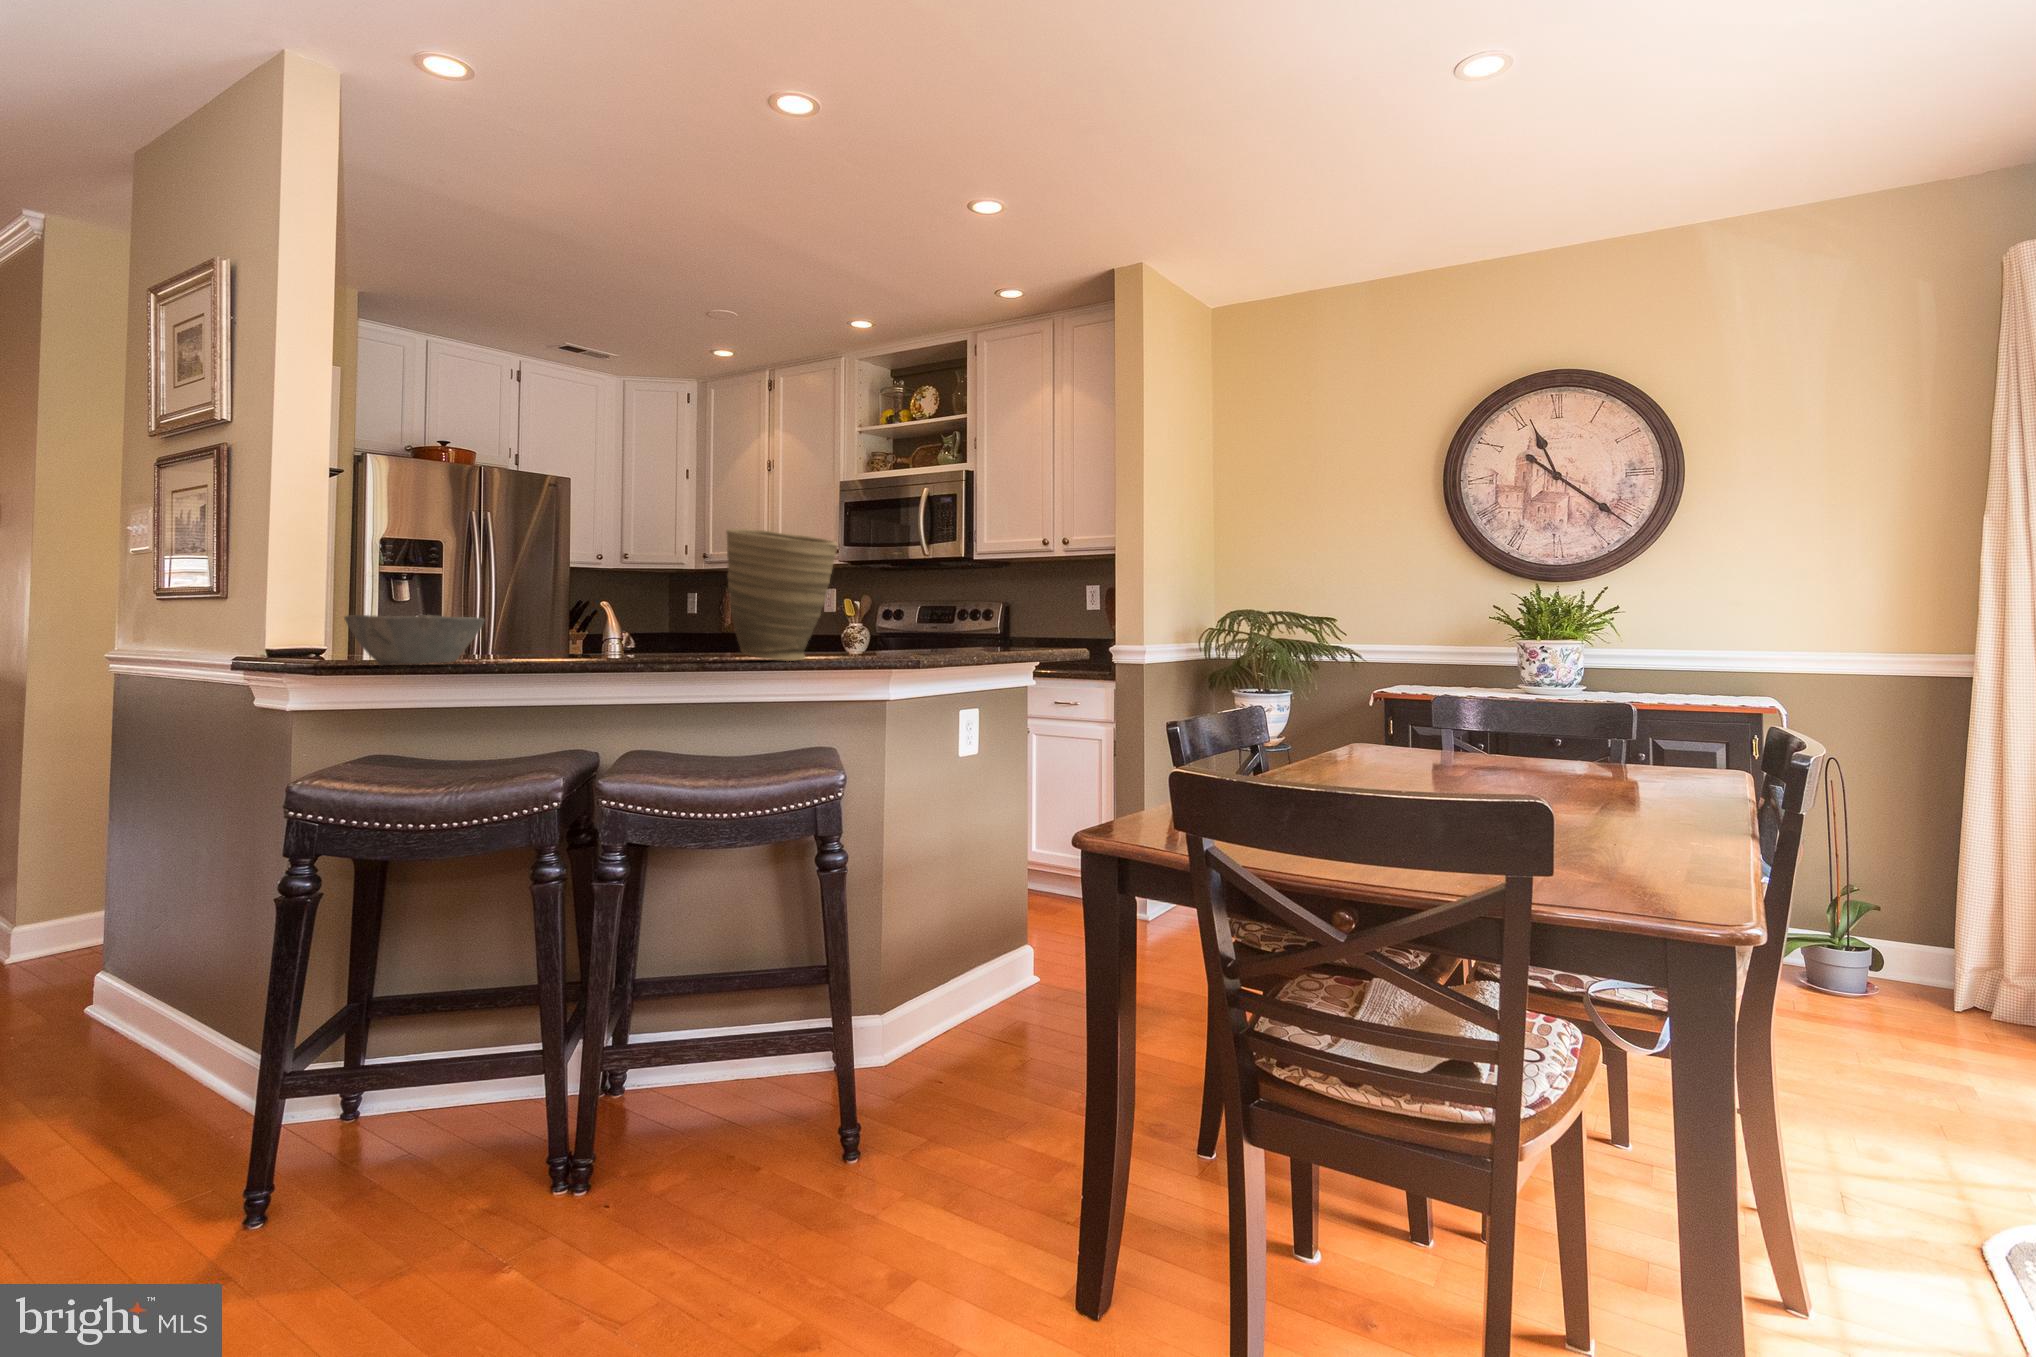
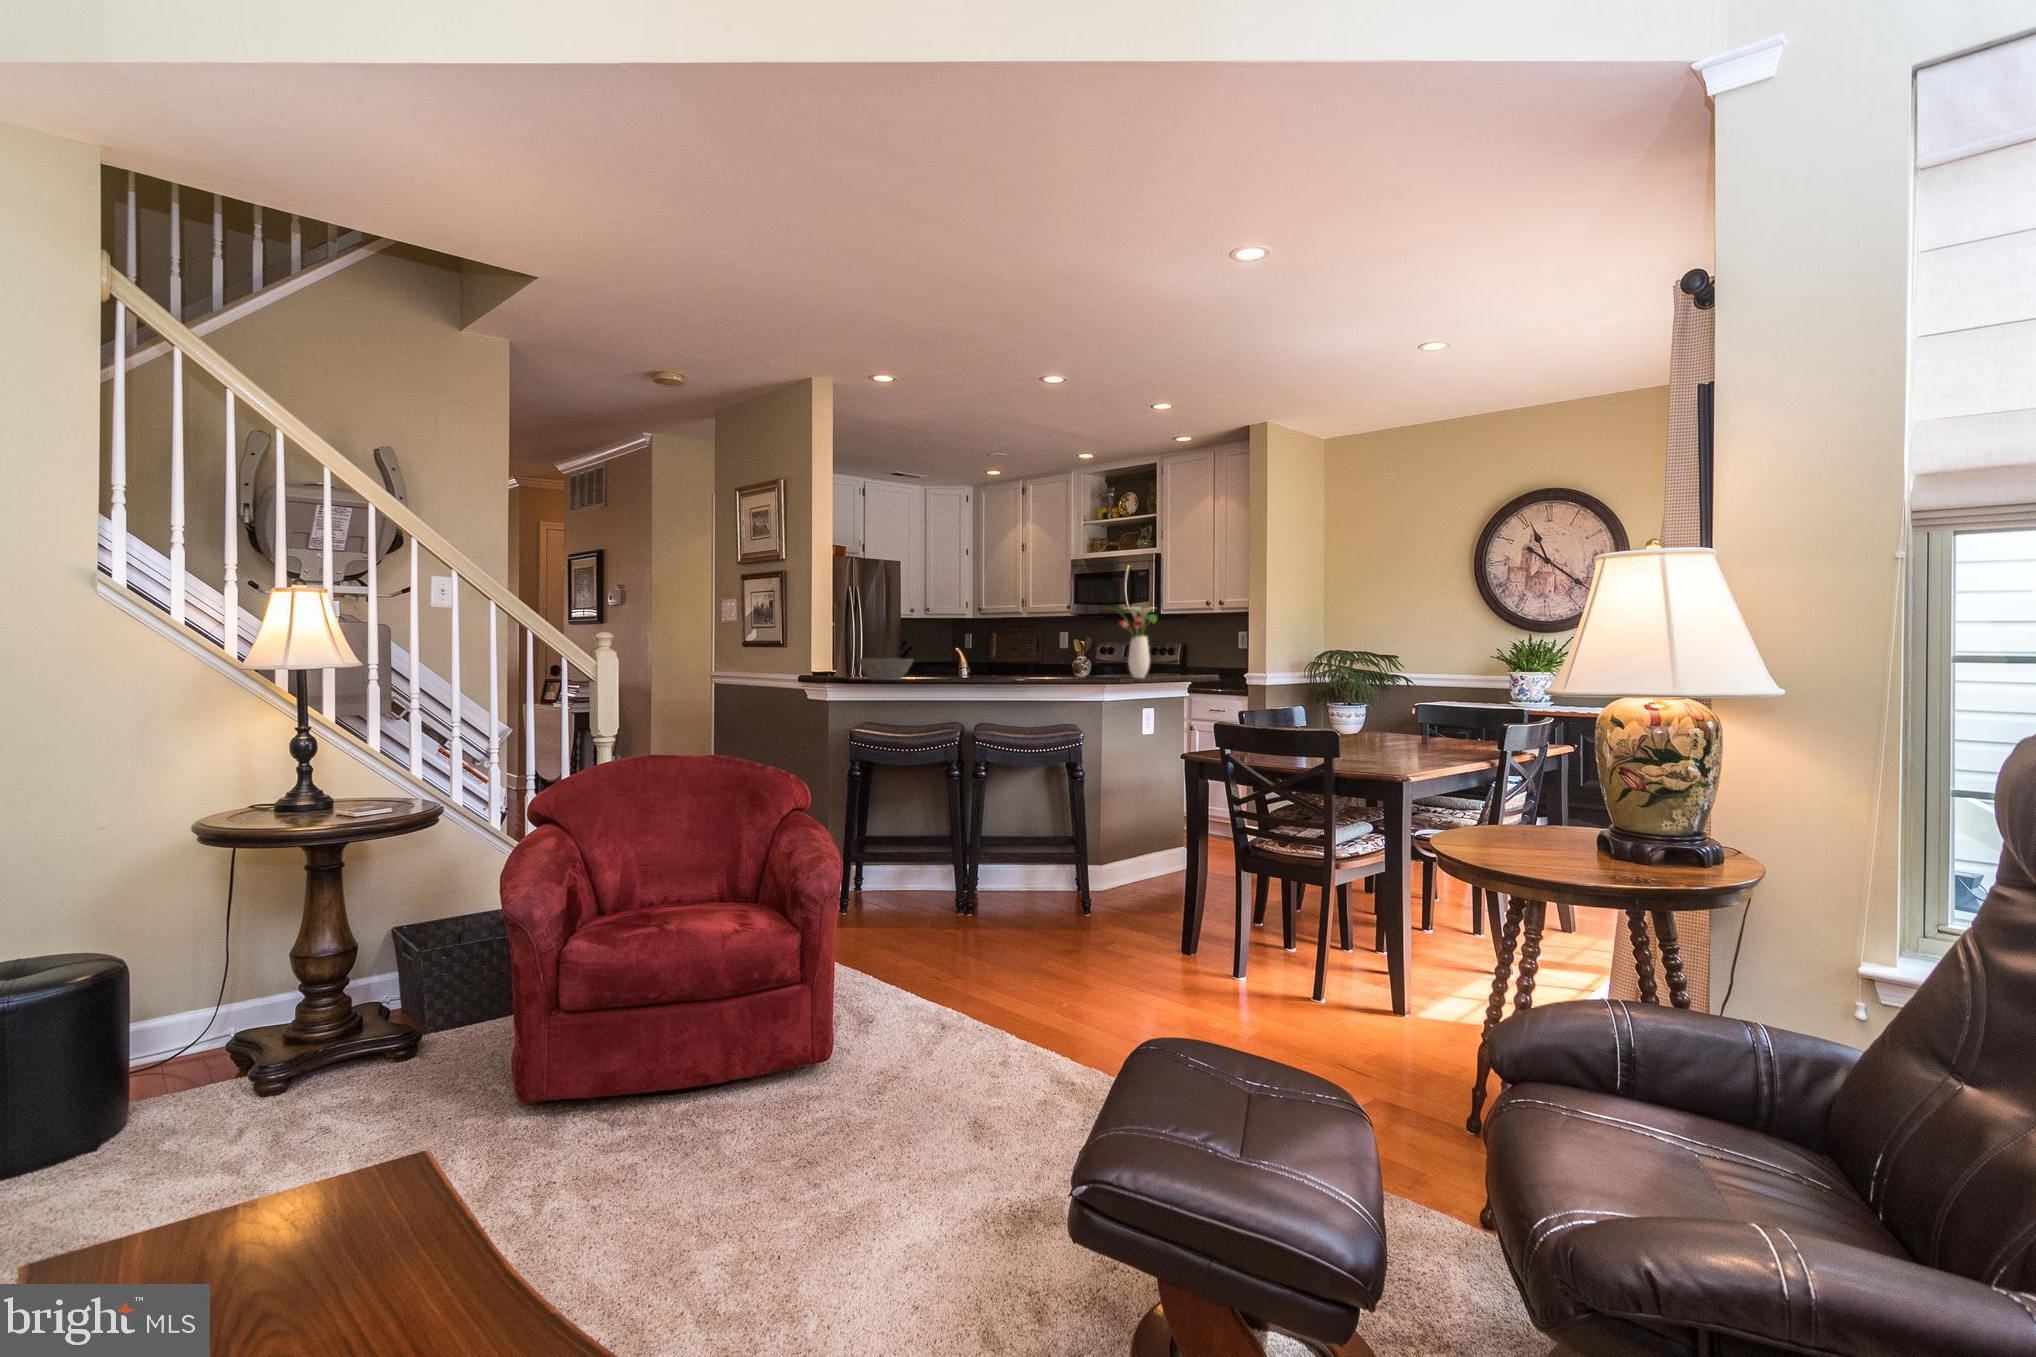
flower arrangement: none [884,523,991,656] -> present [1113,607,1157,678]
vase: present [726,529,837,661] -> none [1023,614,1077,680]

